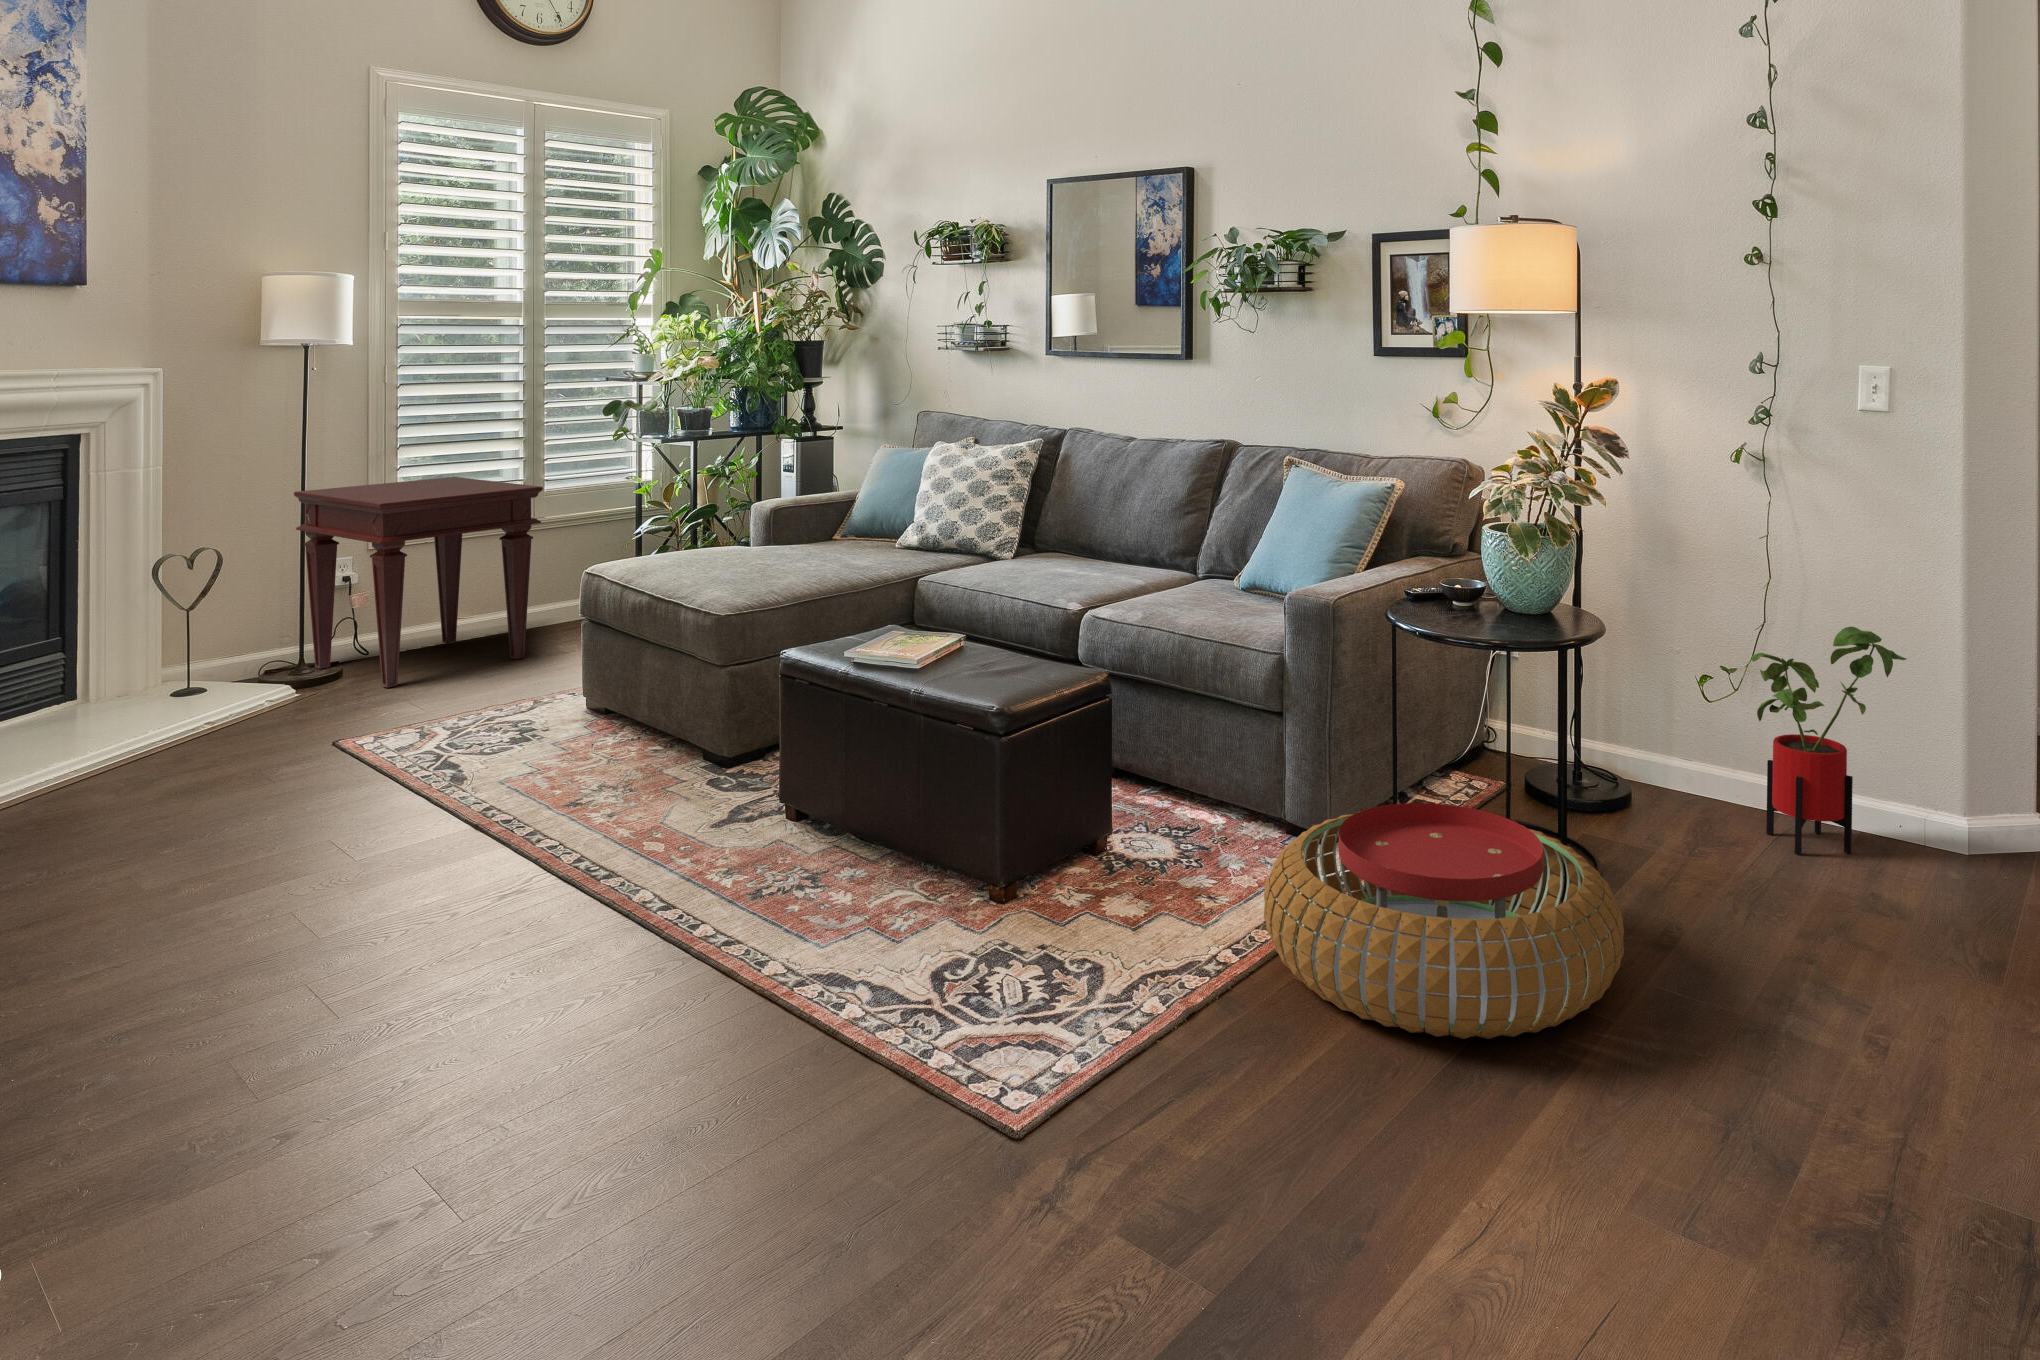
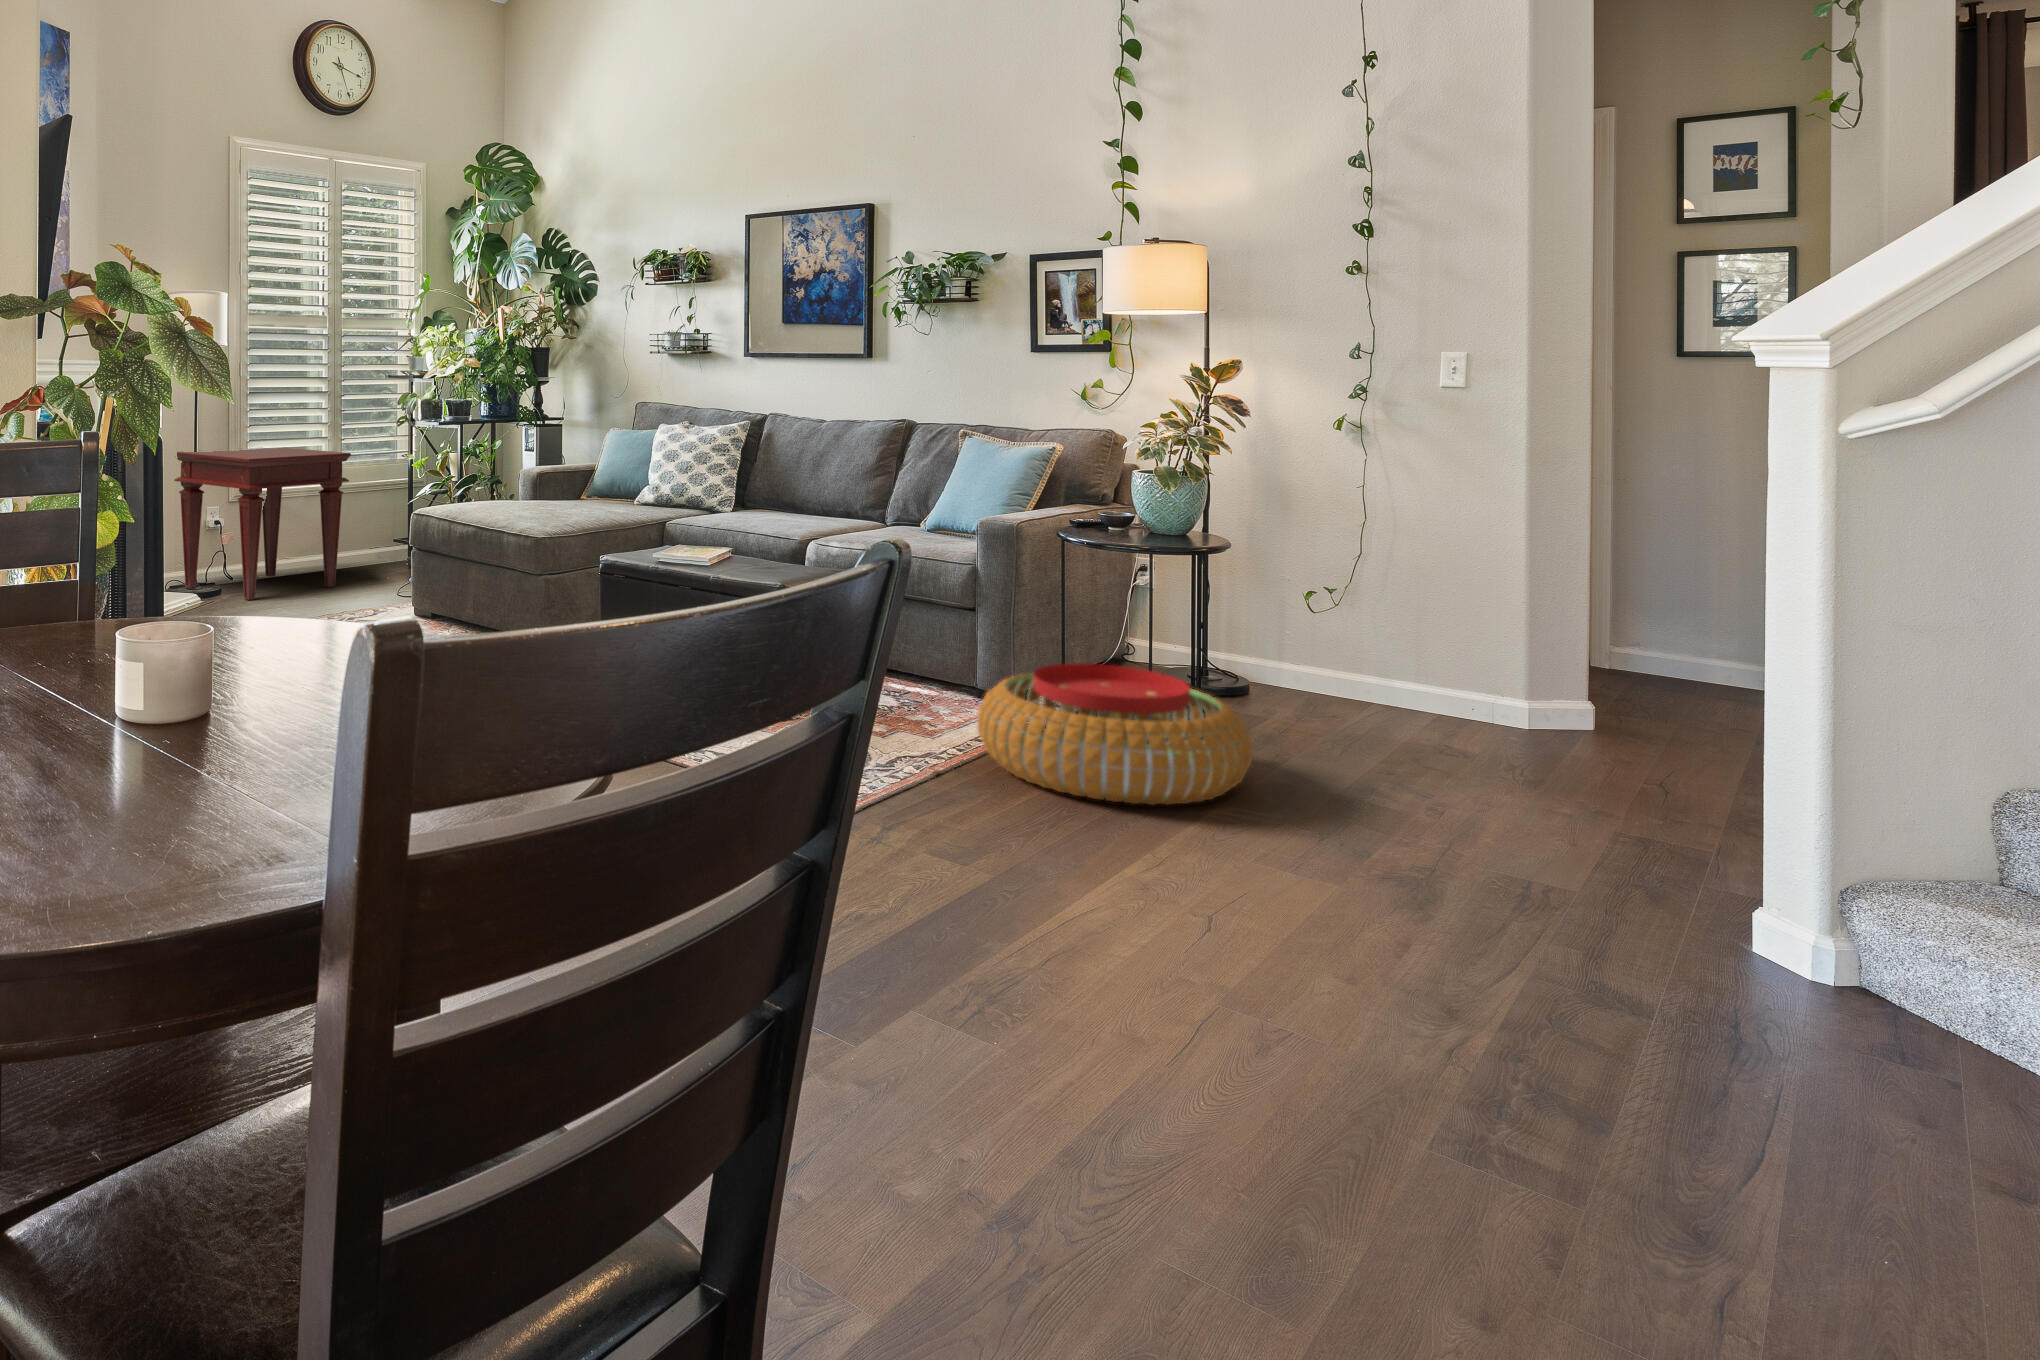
house plant: present [1752,627,1907,855] -> none [1357,554,1488,734]

